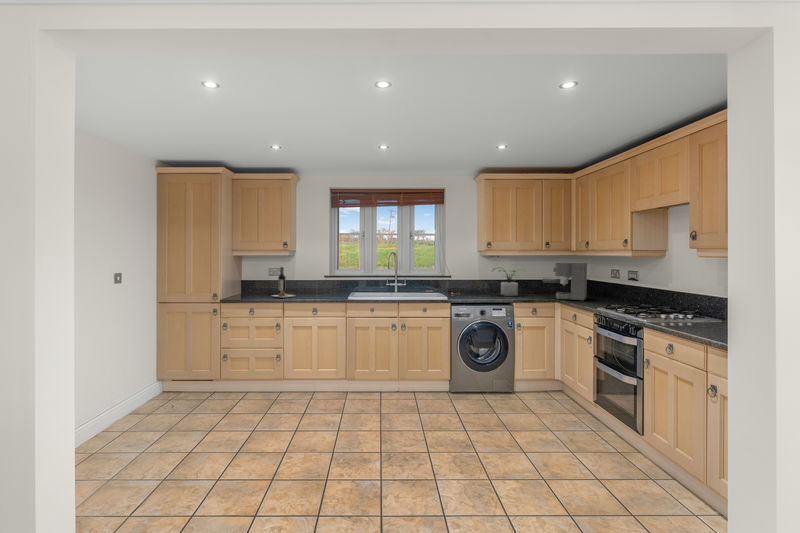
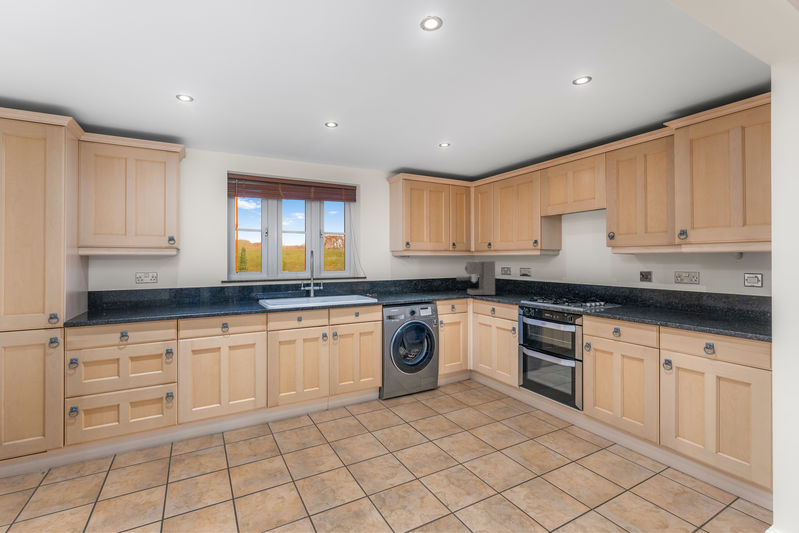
wine bottle: present [273,267,294,298] -> none [152,271,189,313]
potted plant: present [493,267,518,296] -> none [410,267,440,295]

